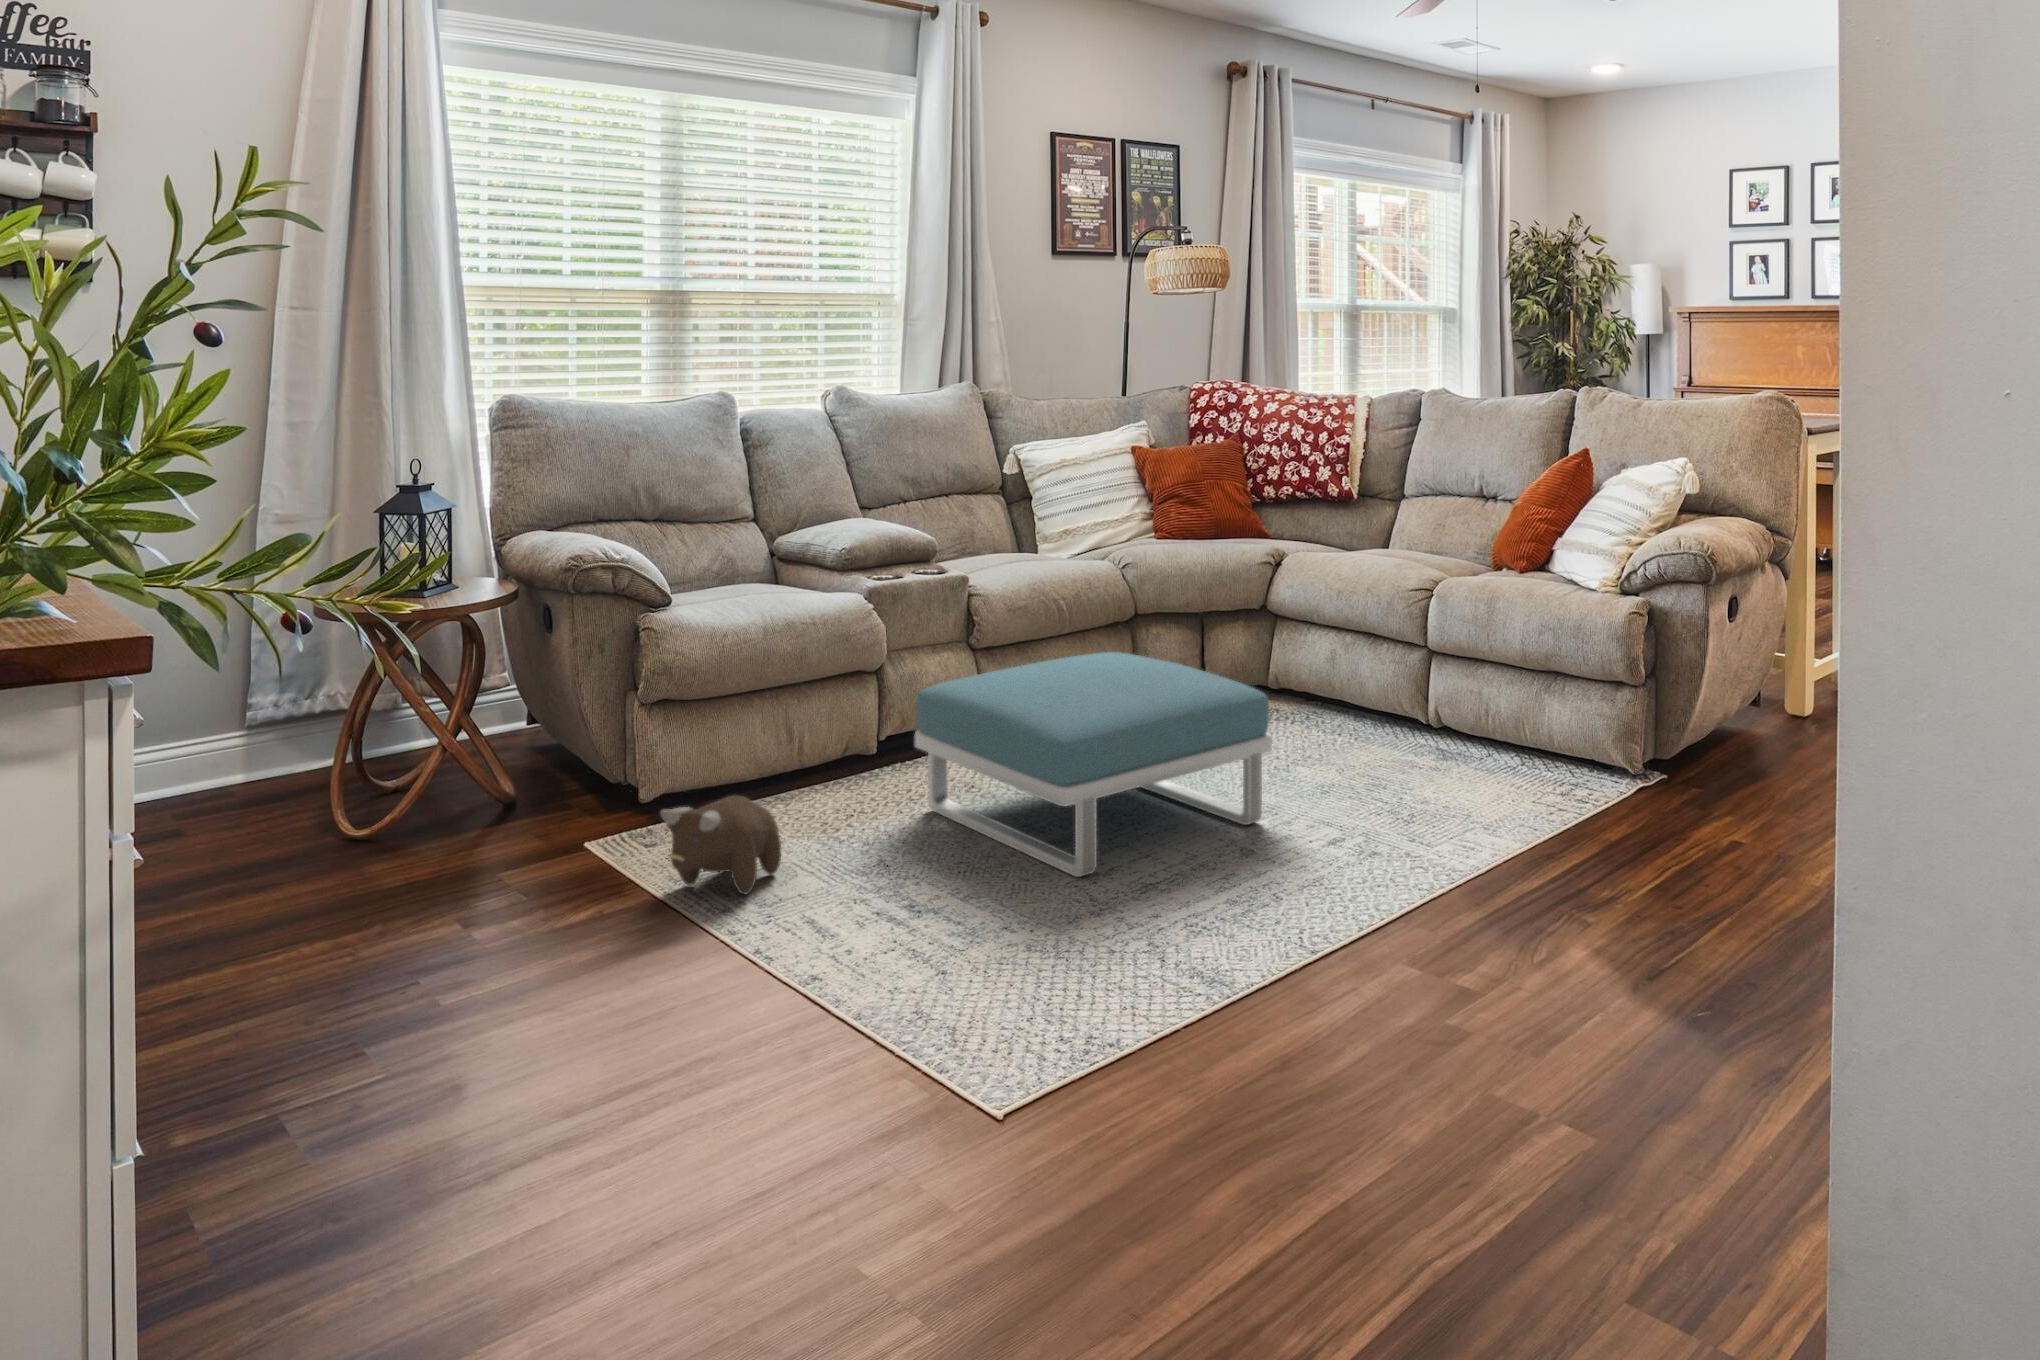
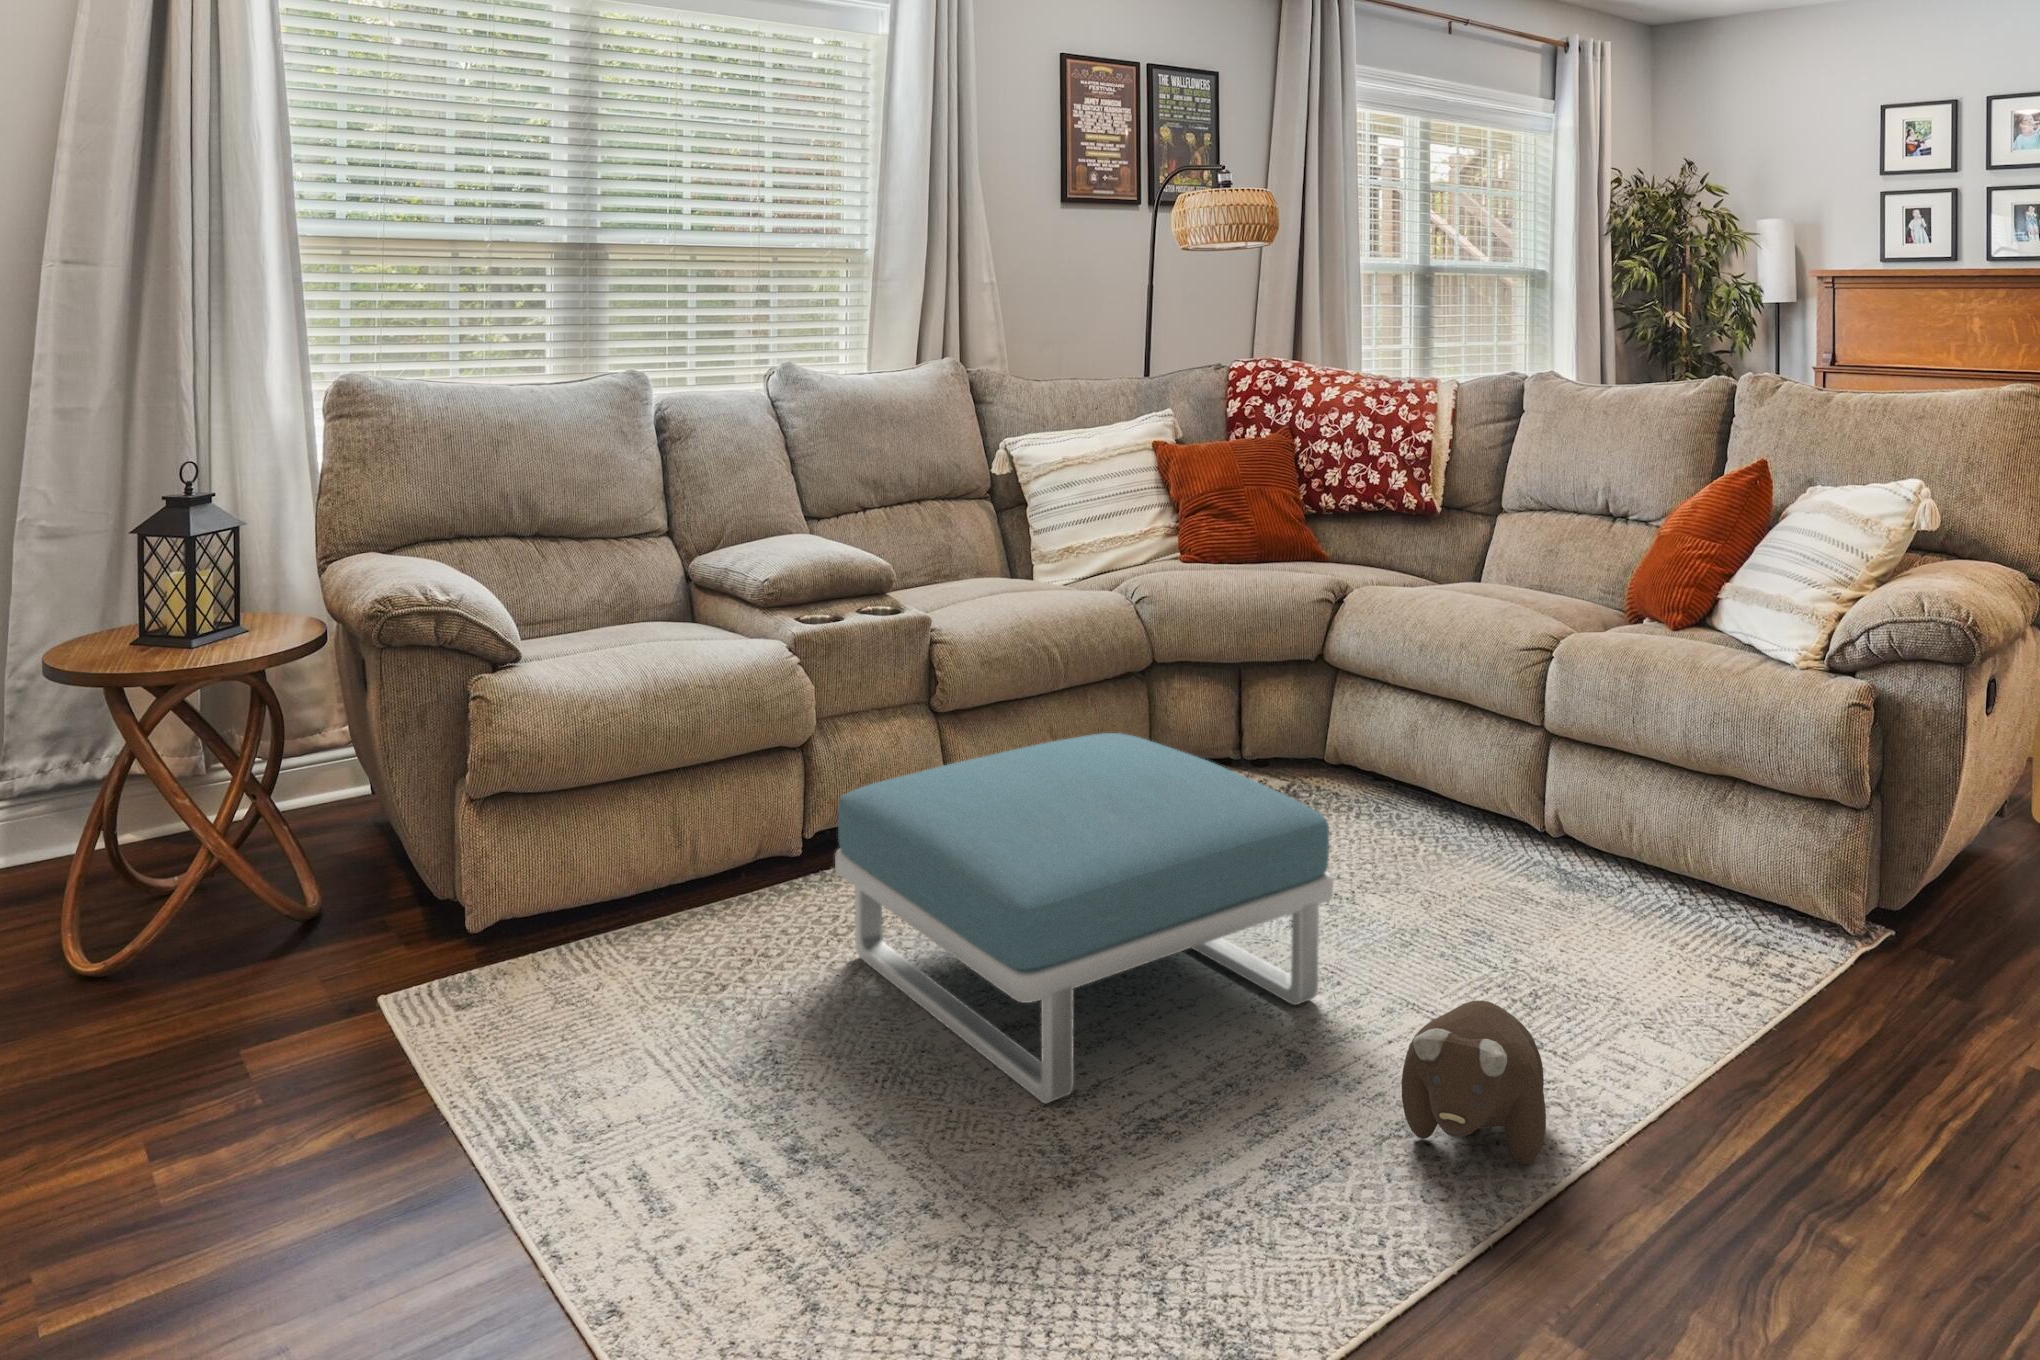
plush toy: present [660,796,781,894] -> present [1402,1000,1546,1164]

